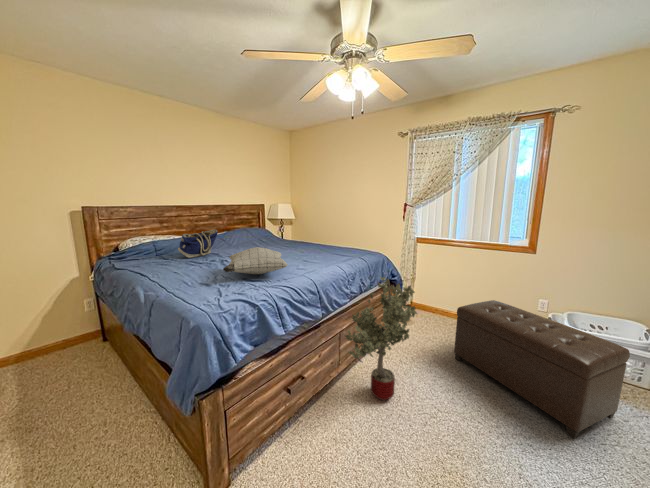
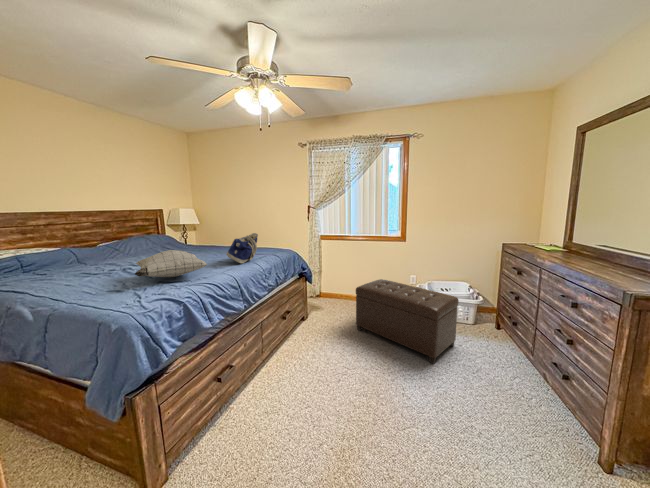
tote bag: present [178,229,218,258] -> present [226,233,258,263]
potted tree: present [345,277,417,400] -> none [266,267,327,373]

